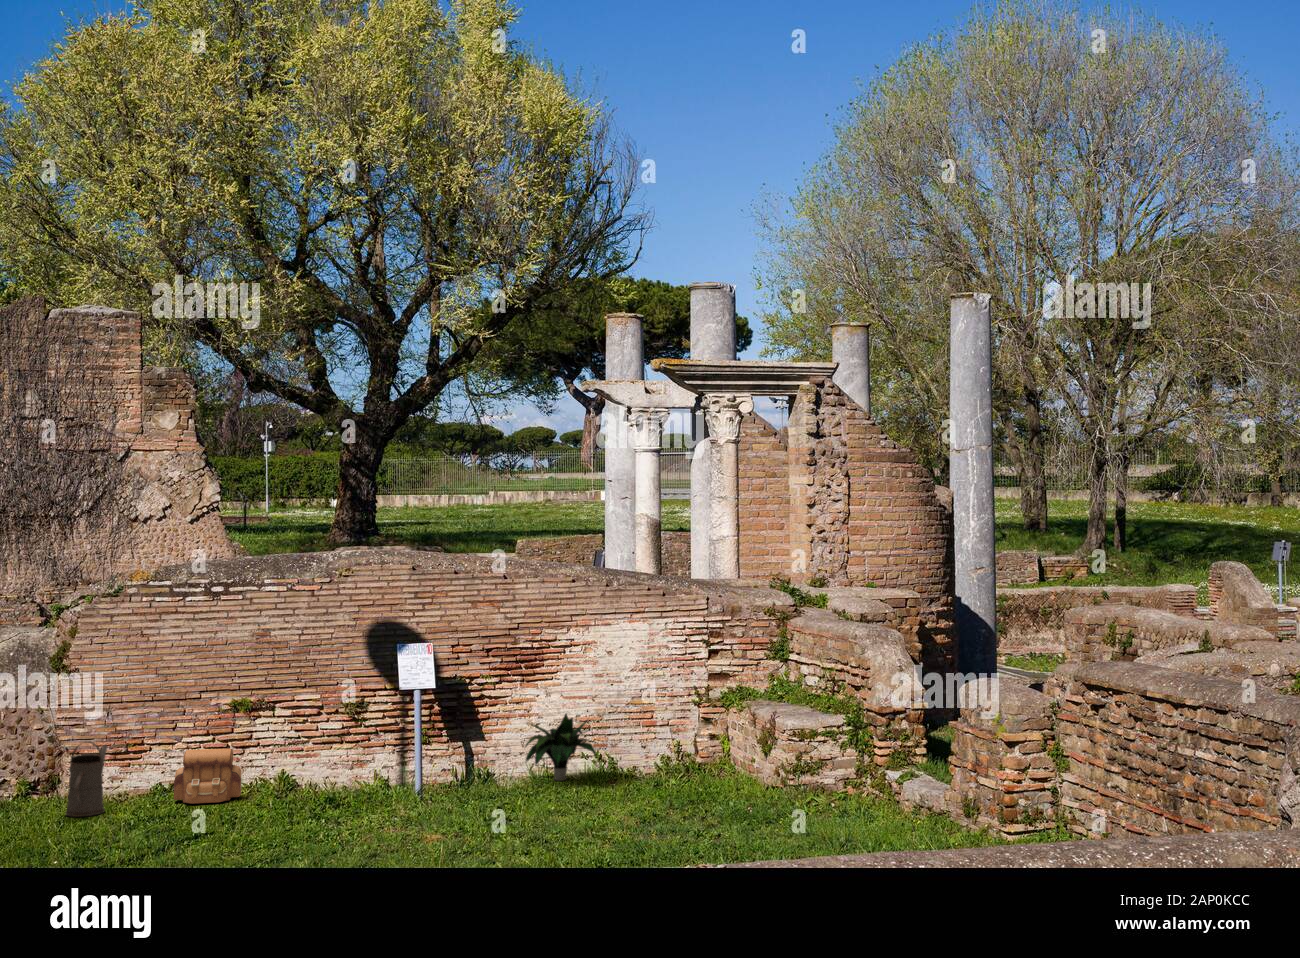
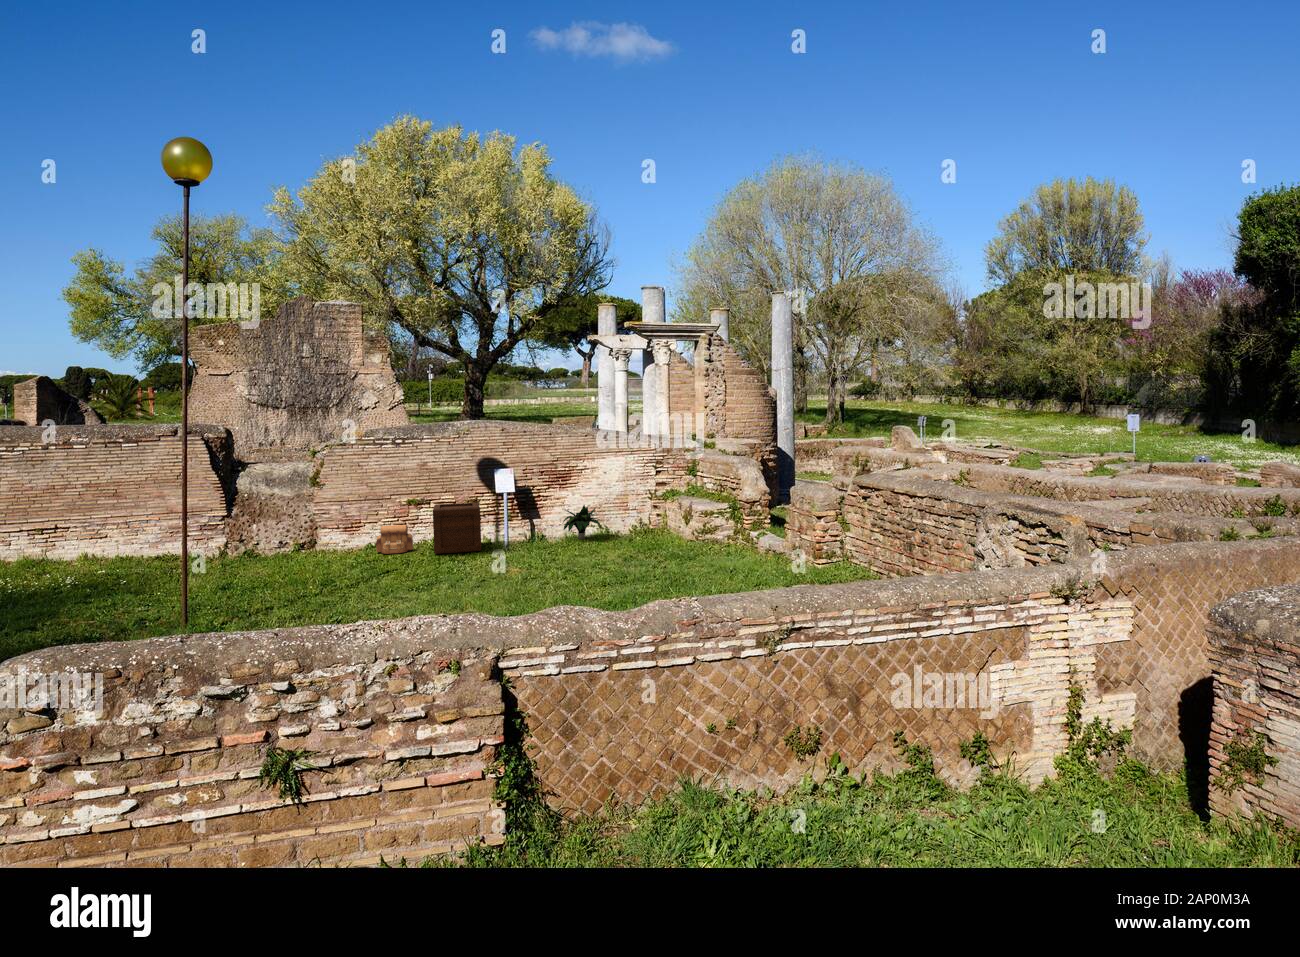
wooden crate: none [281,707,370,806] -> present [433,503,481,554]
watering can: present [66,741,107,817] -> none [317,522,339,562]

